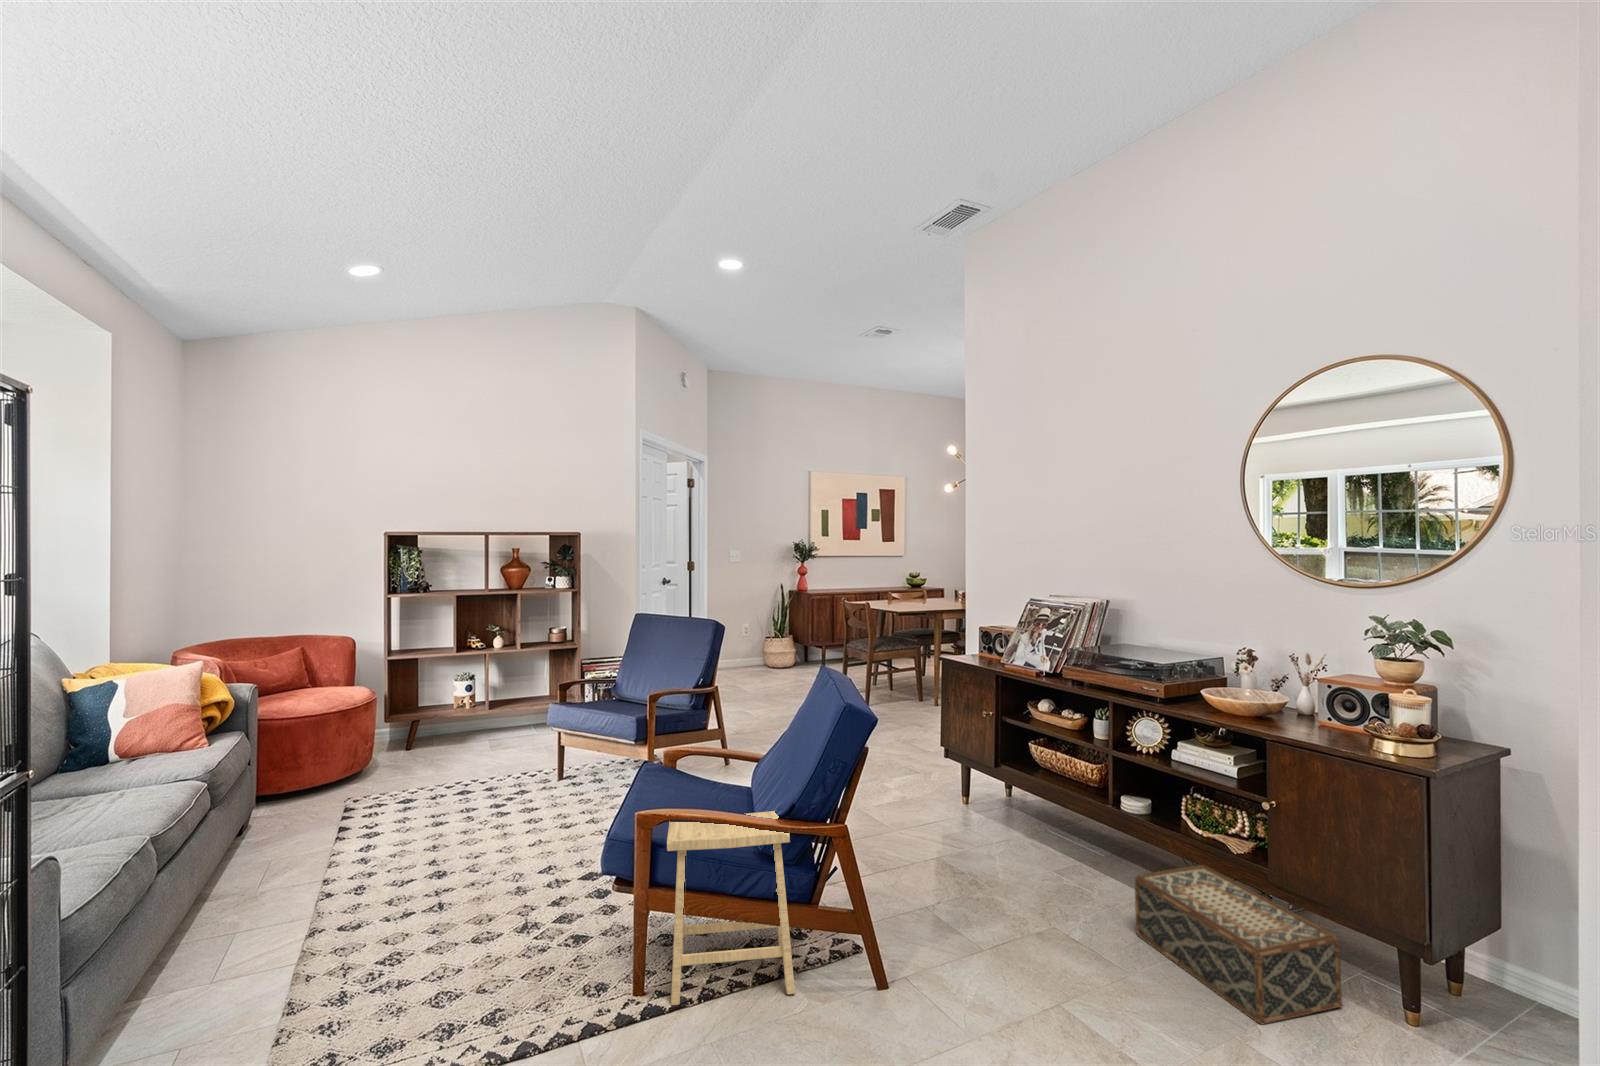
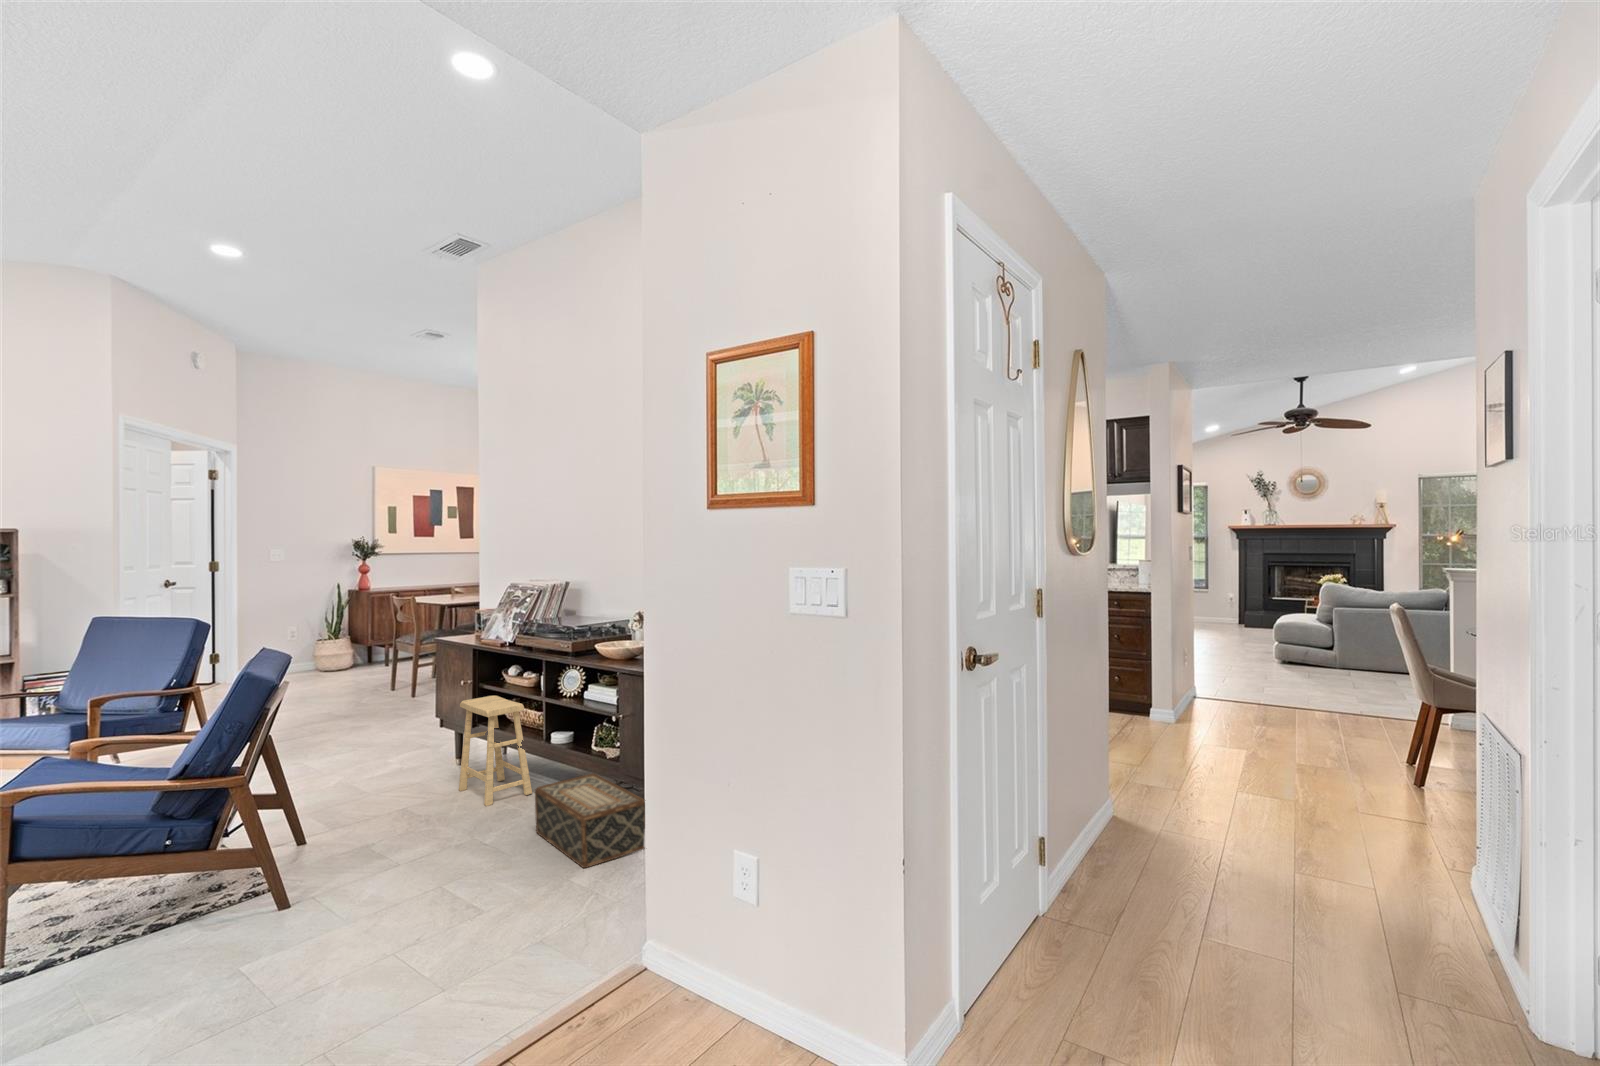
footstool: present [667,811,795,1005] -> present [459,696,532,806]

